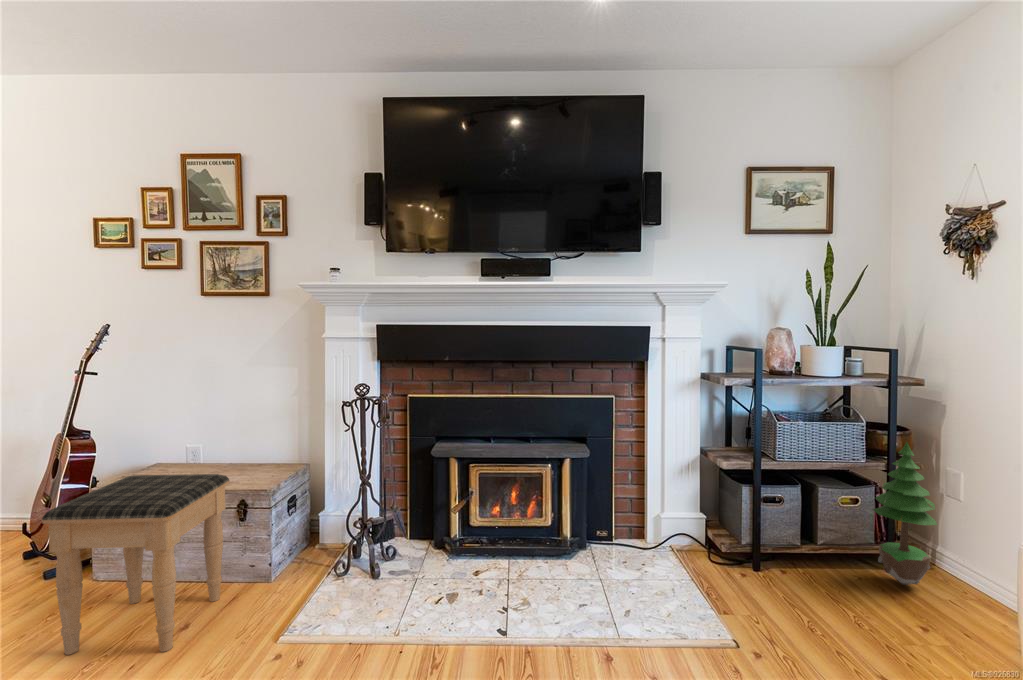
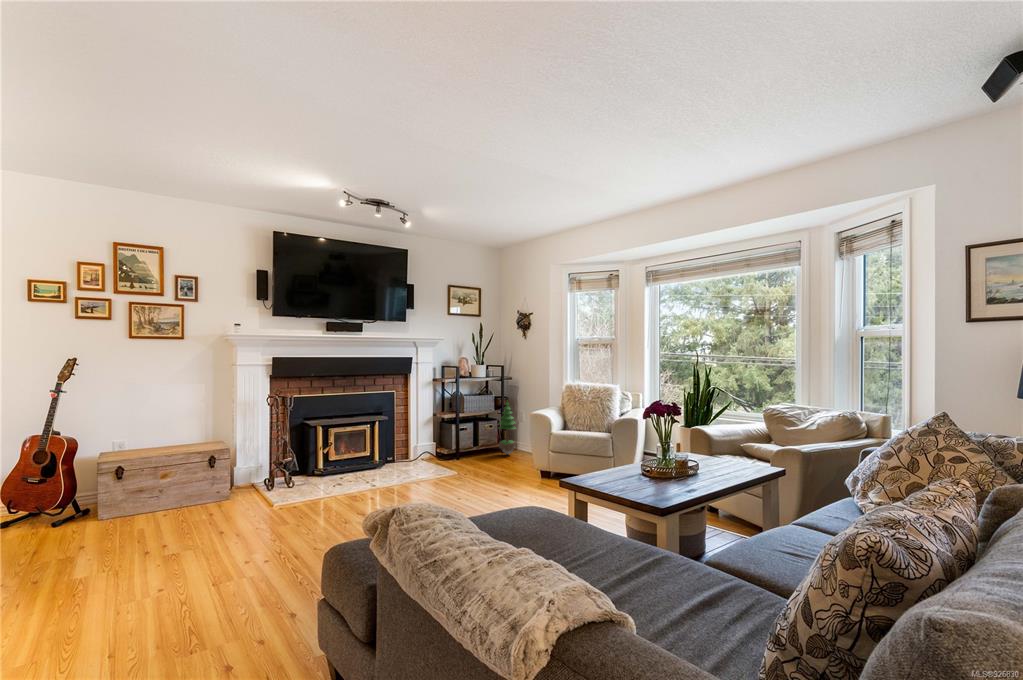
footstool: present [42,474,229,655] -> none [134,440,214,535]

